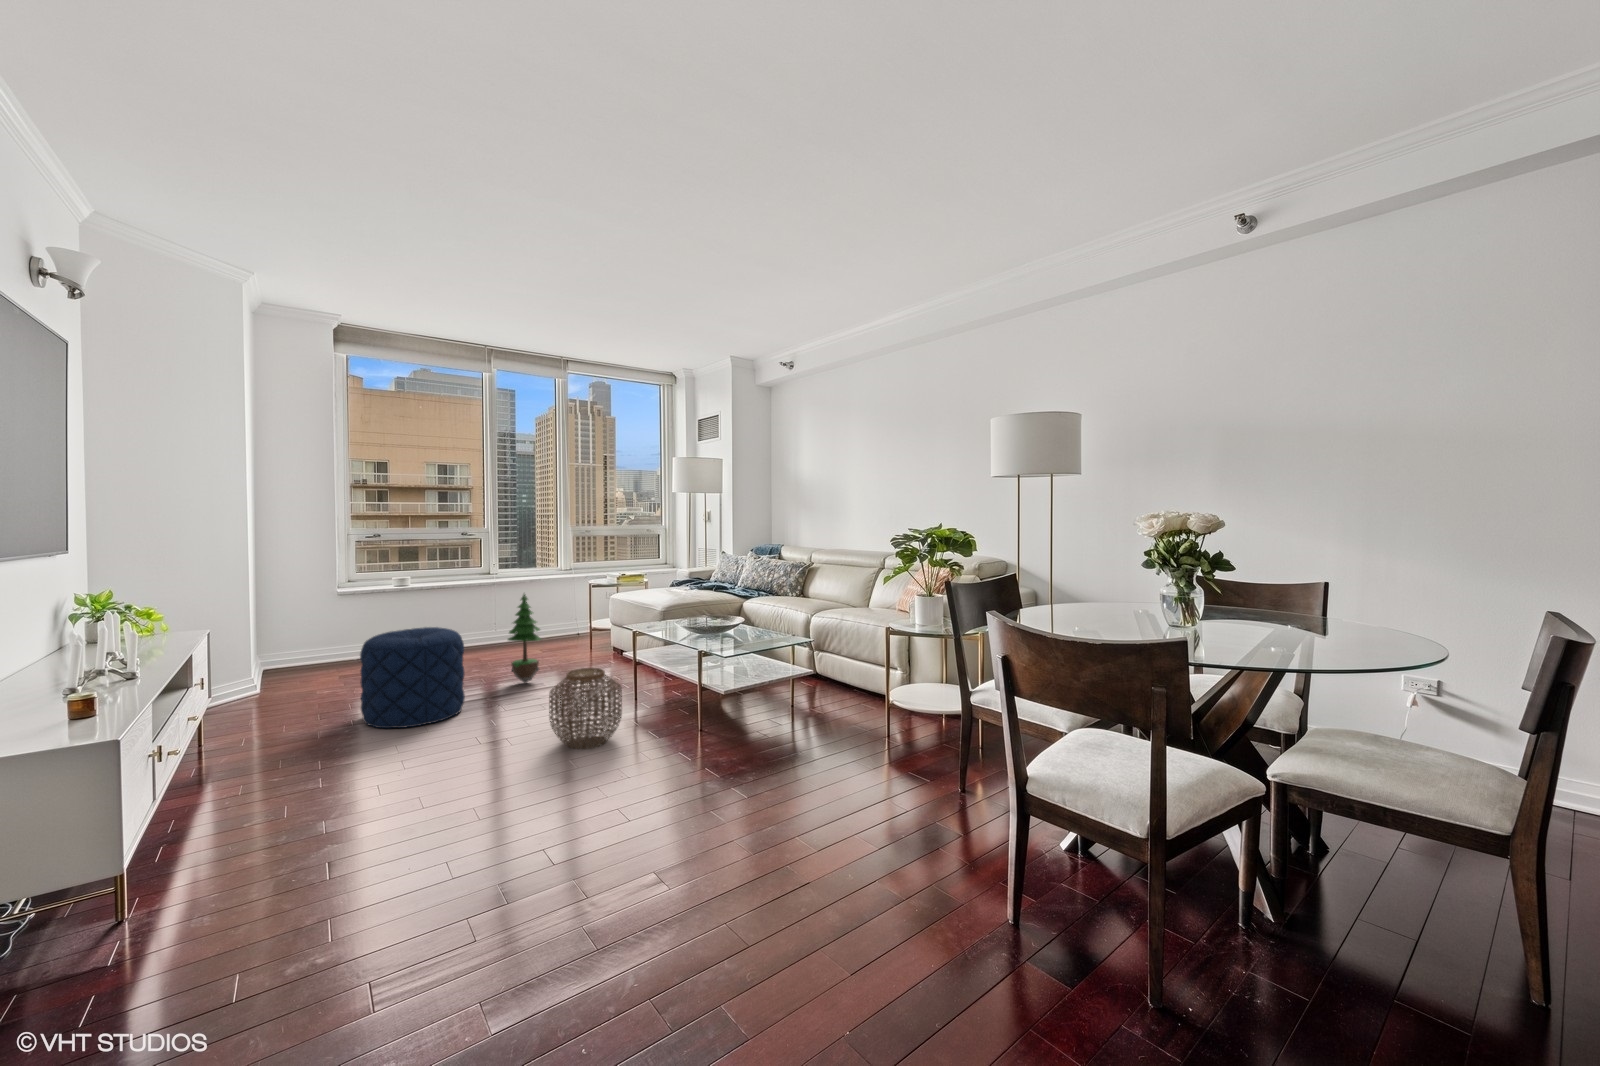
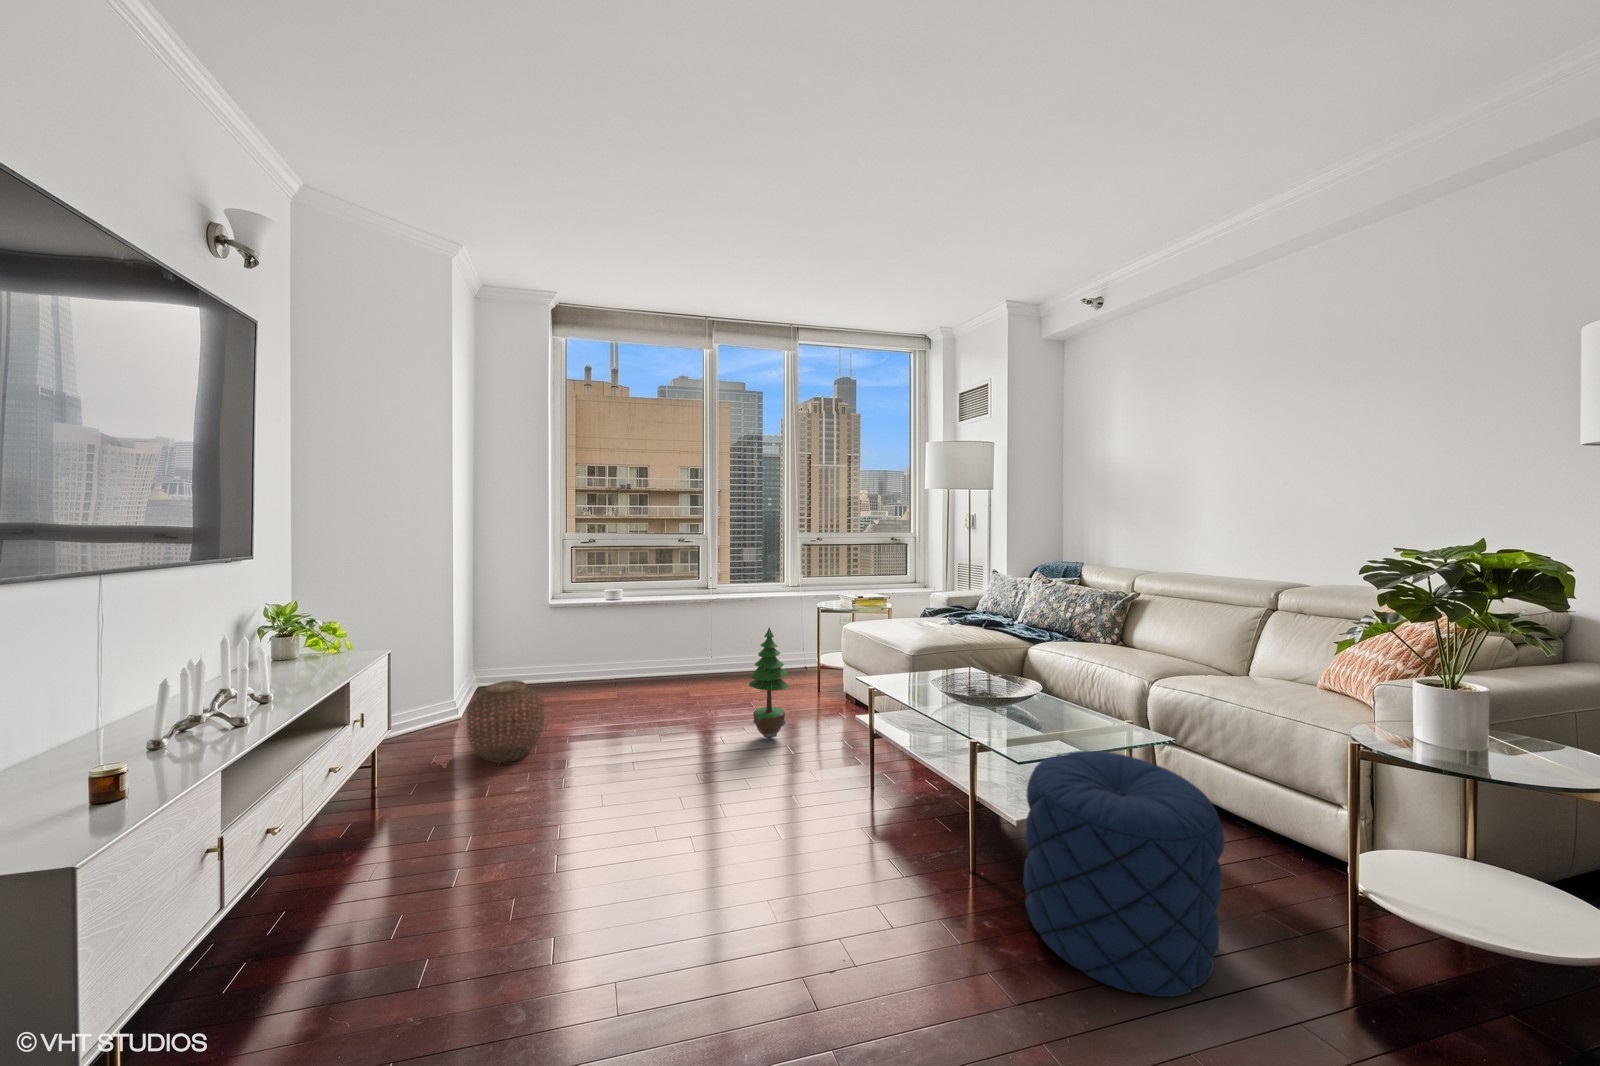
pouf: present [360,627,465,728] -> present [1023,751,1224,997]
woven basket: present [549,668,622,749] -> present [467,680,544,763]

